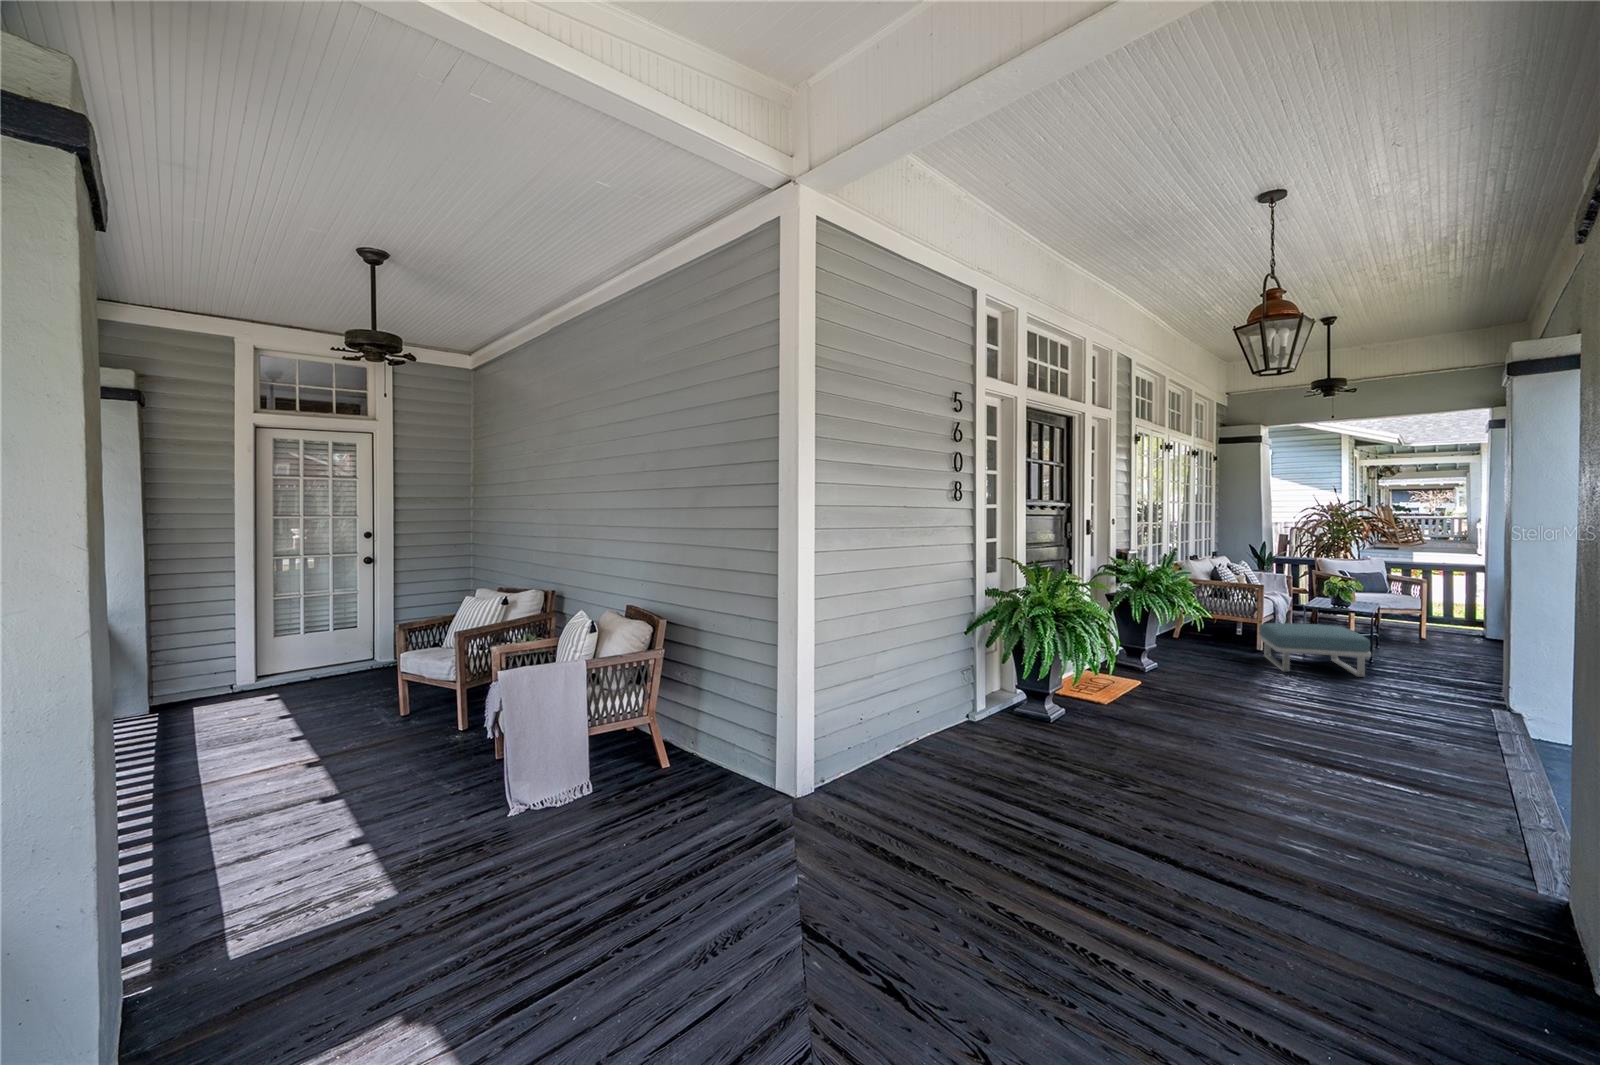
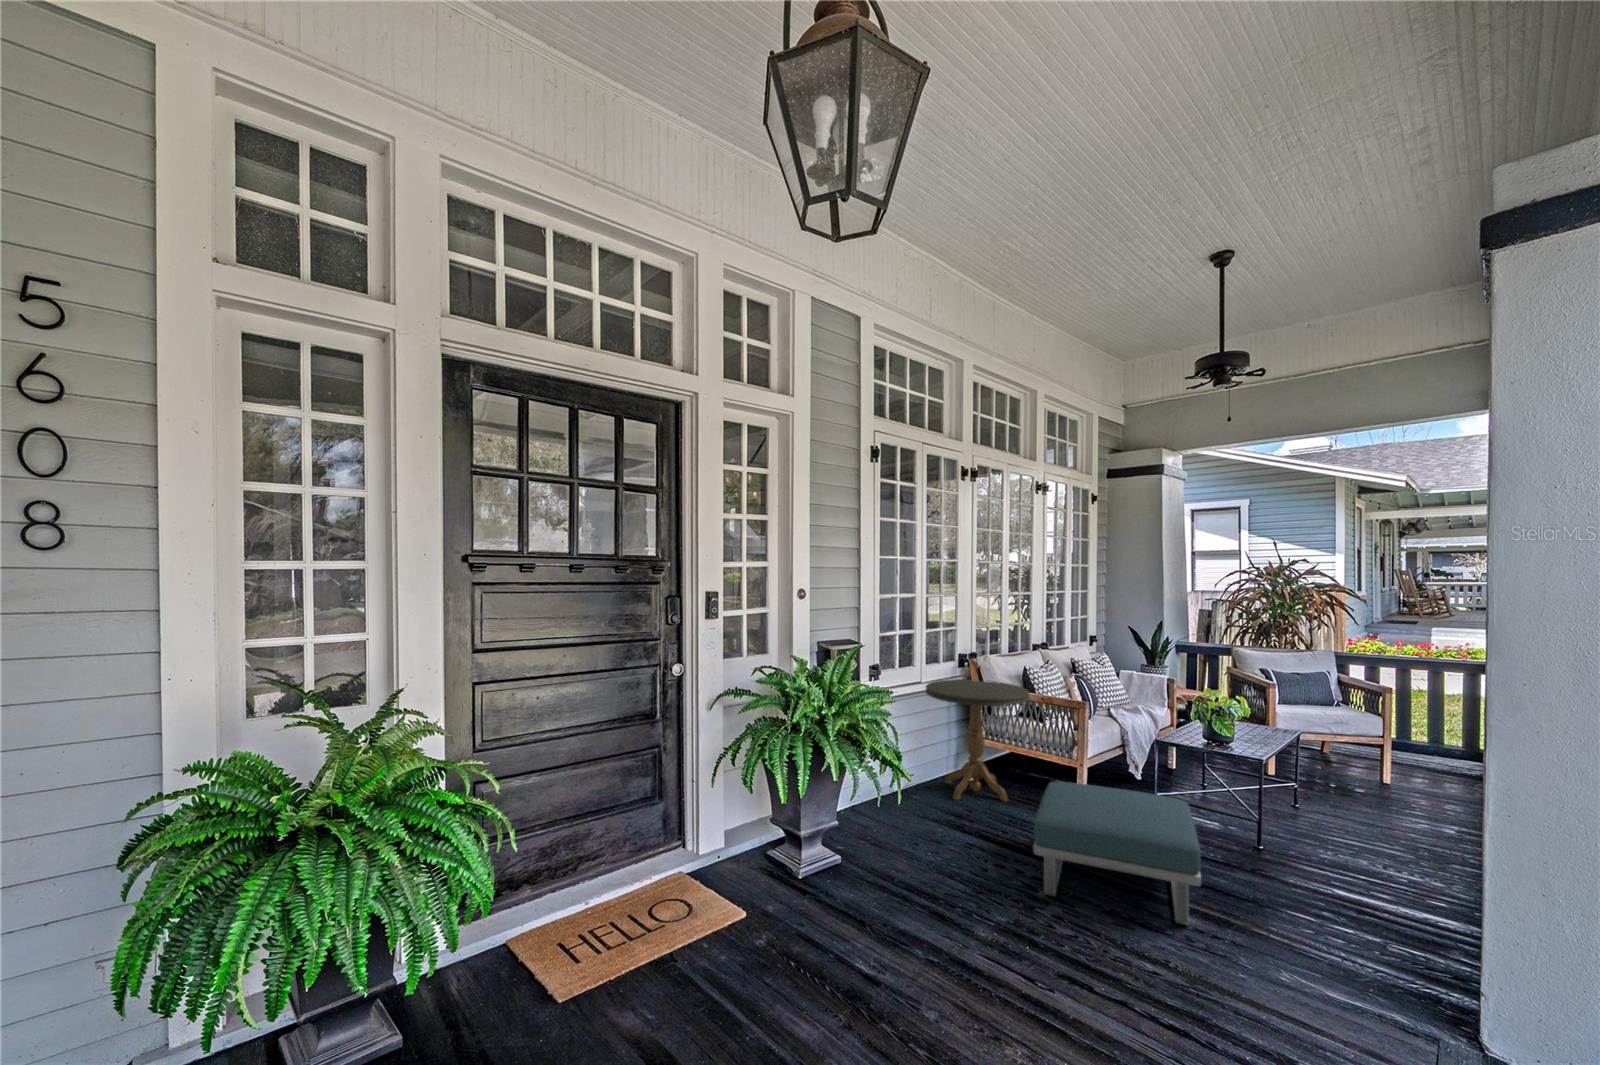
side table: none [1155,578,1226,645] -> present [926,679,1030,801]

